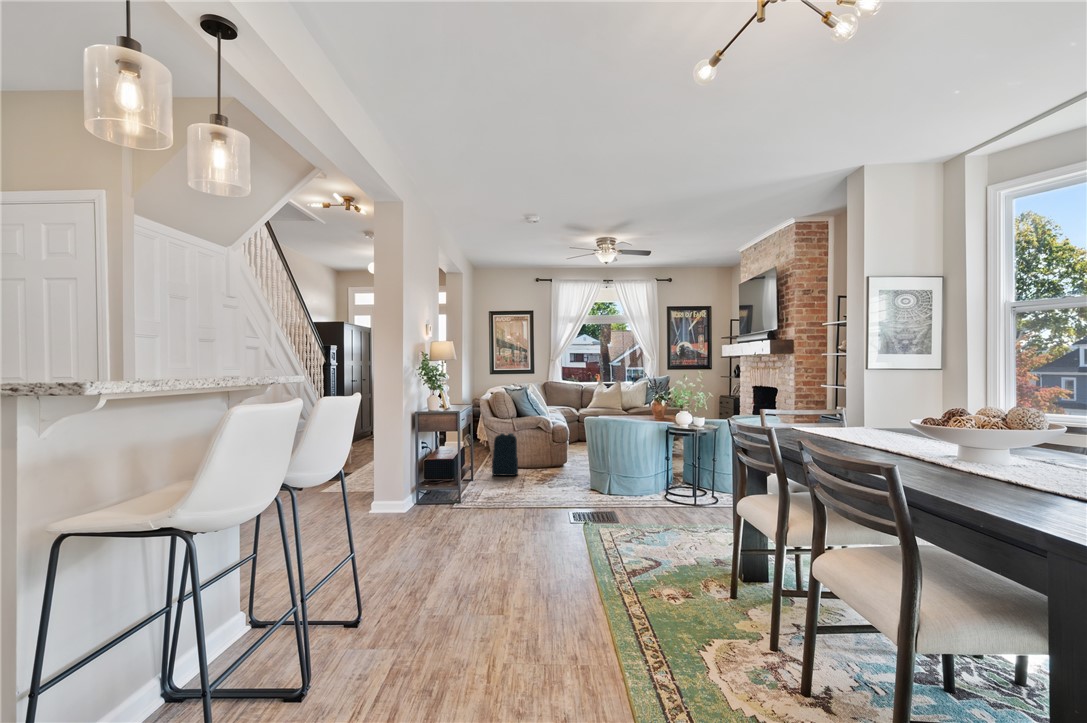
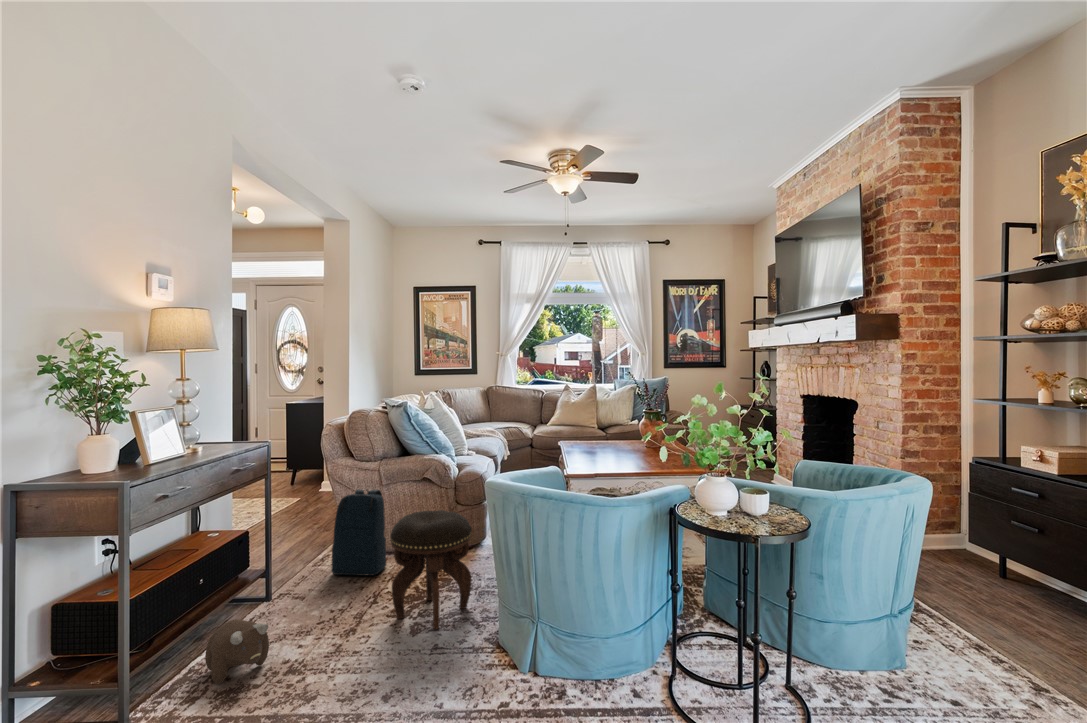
footstool: none [535,438,573,488] -> present [390,510,472,629]
plush toy: none [469,475,498,498] -> present [205,619,269,684]

